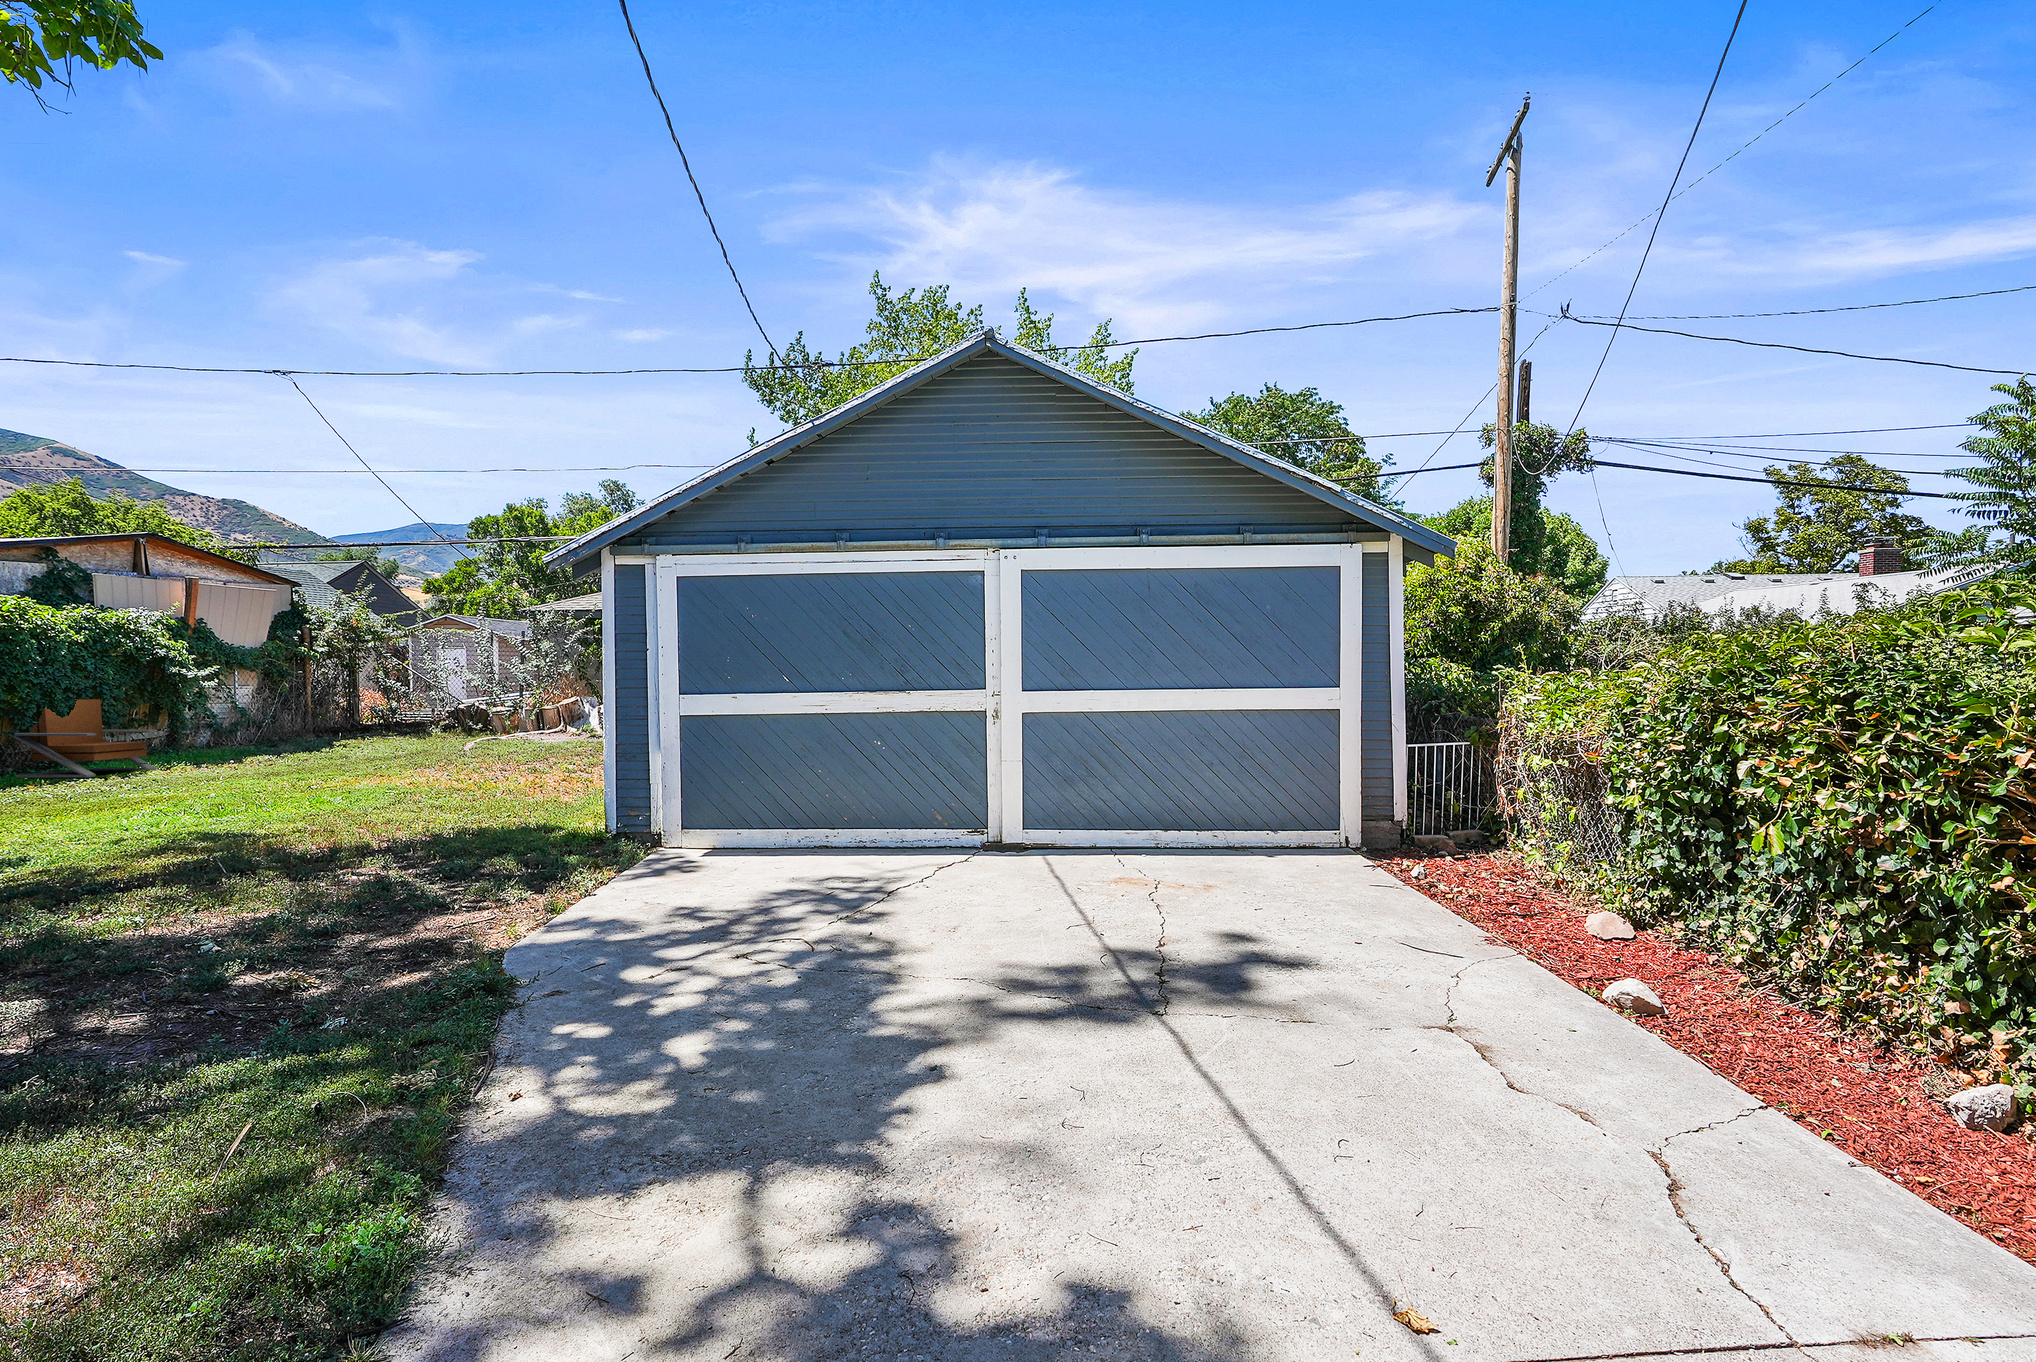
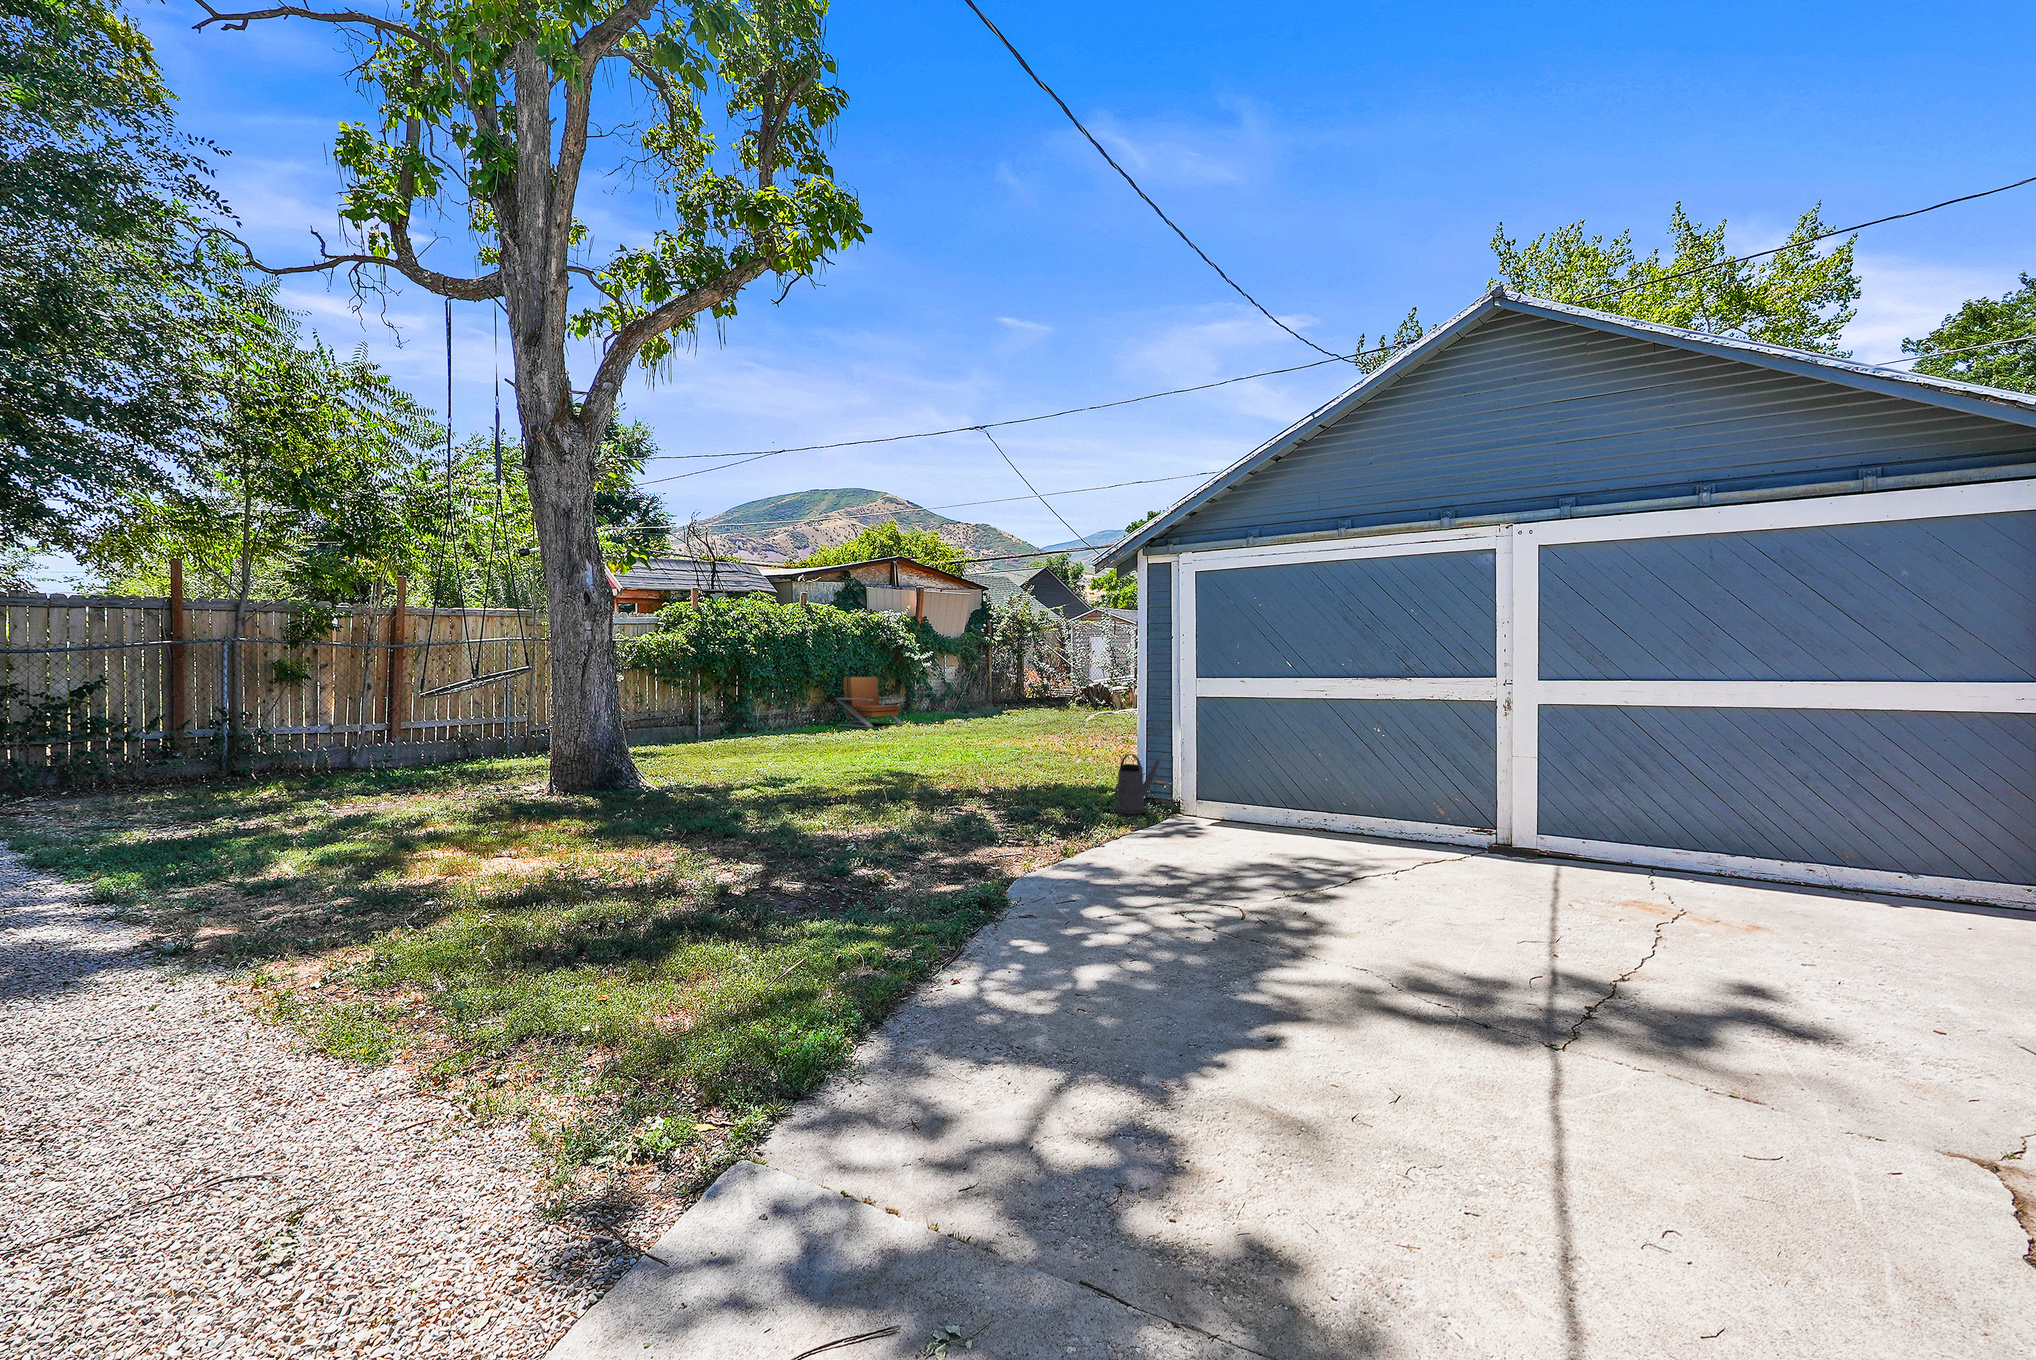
watering can: none [586,784,637,856] -> present [1115,754,1160,814]

